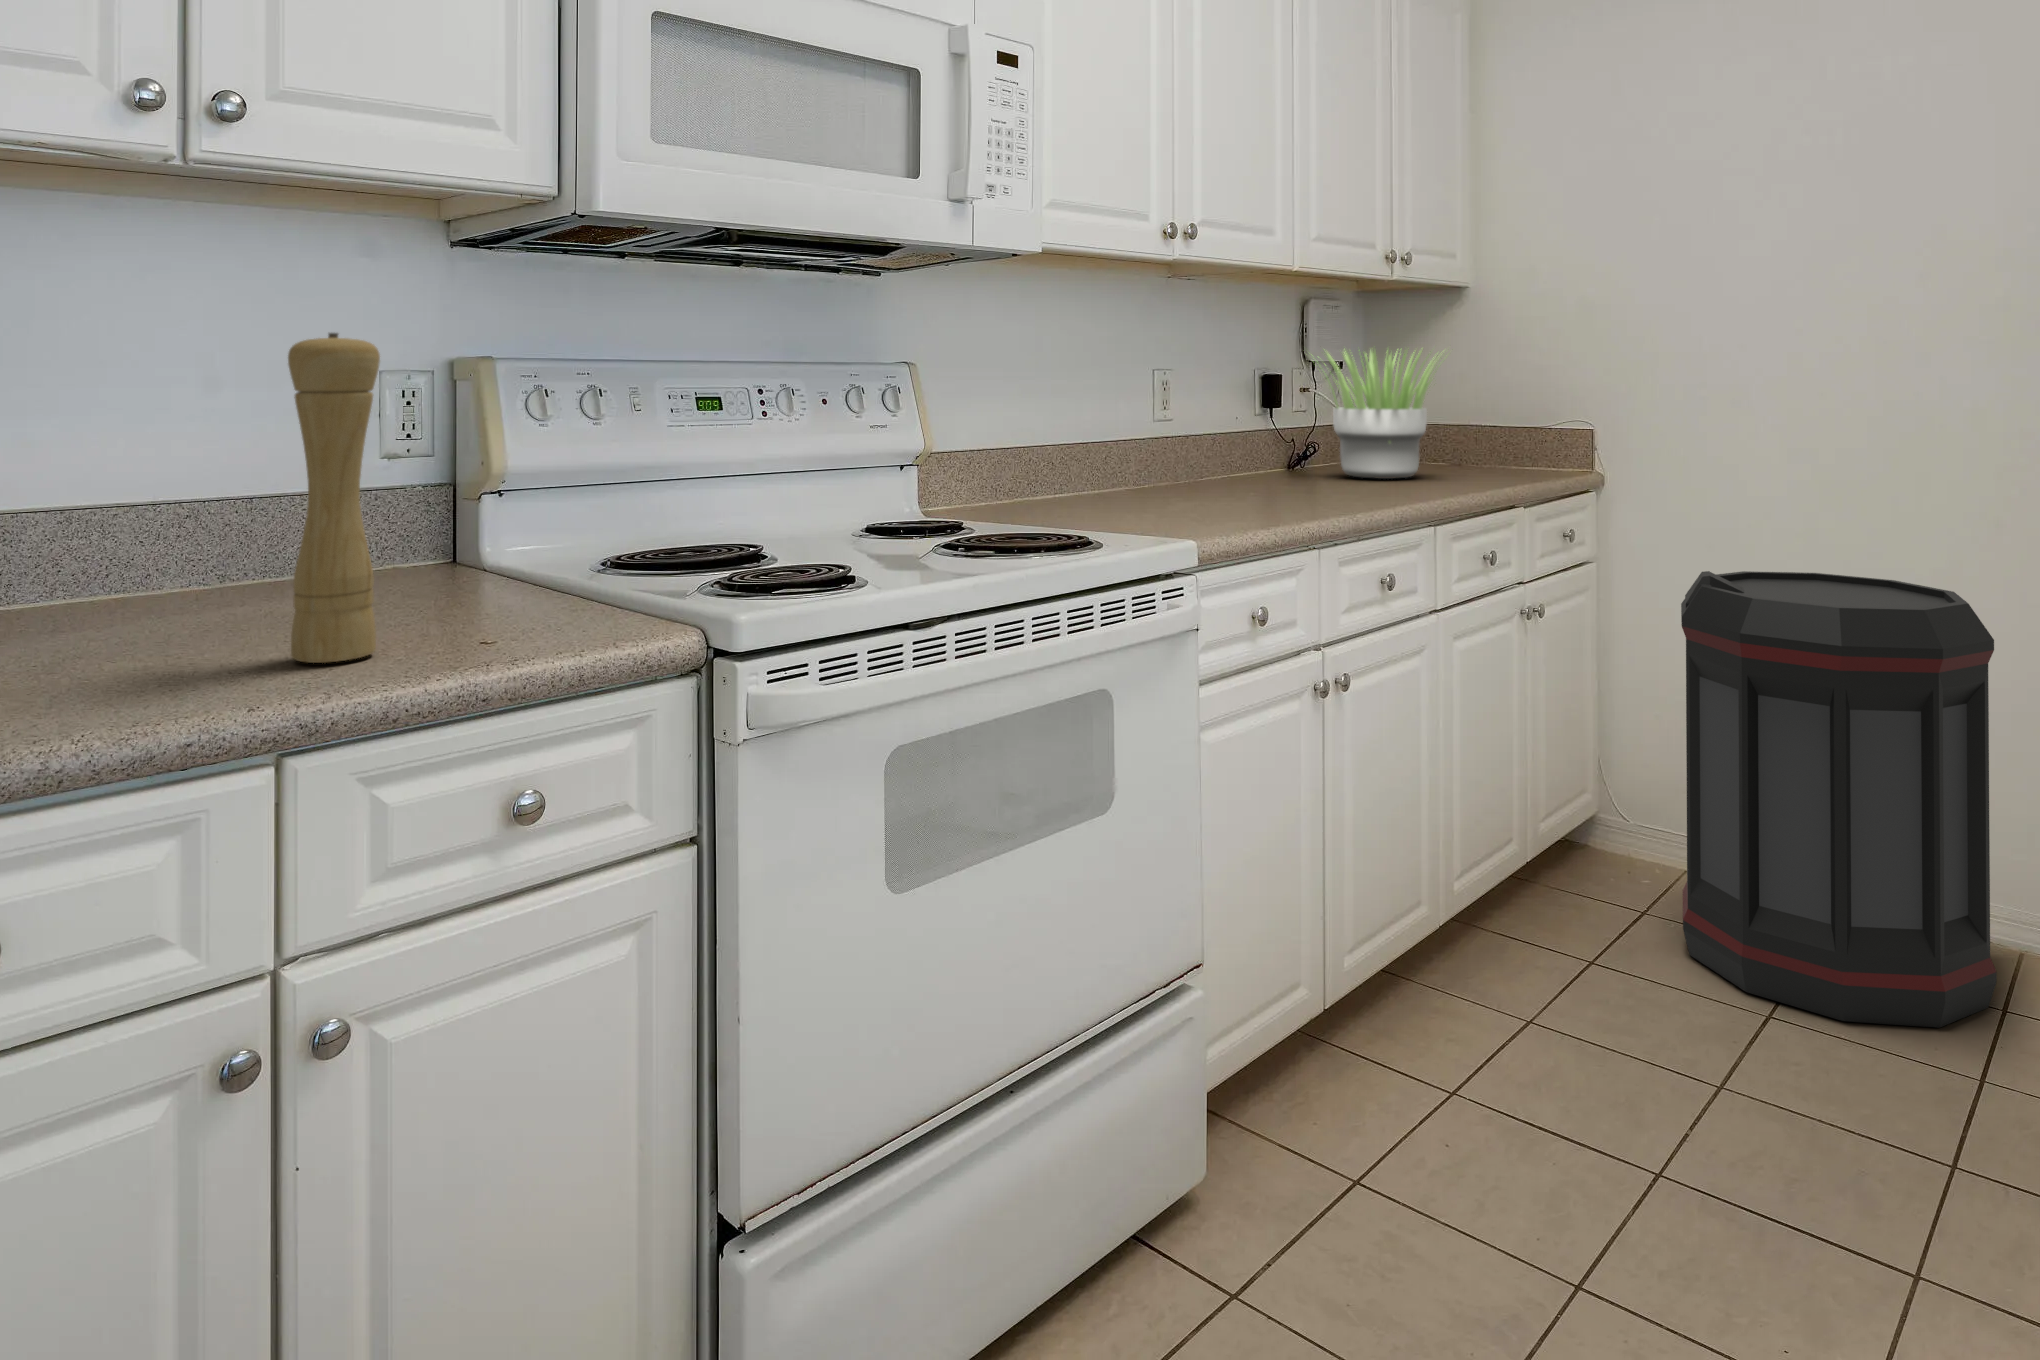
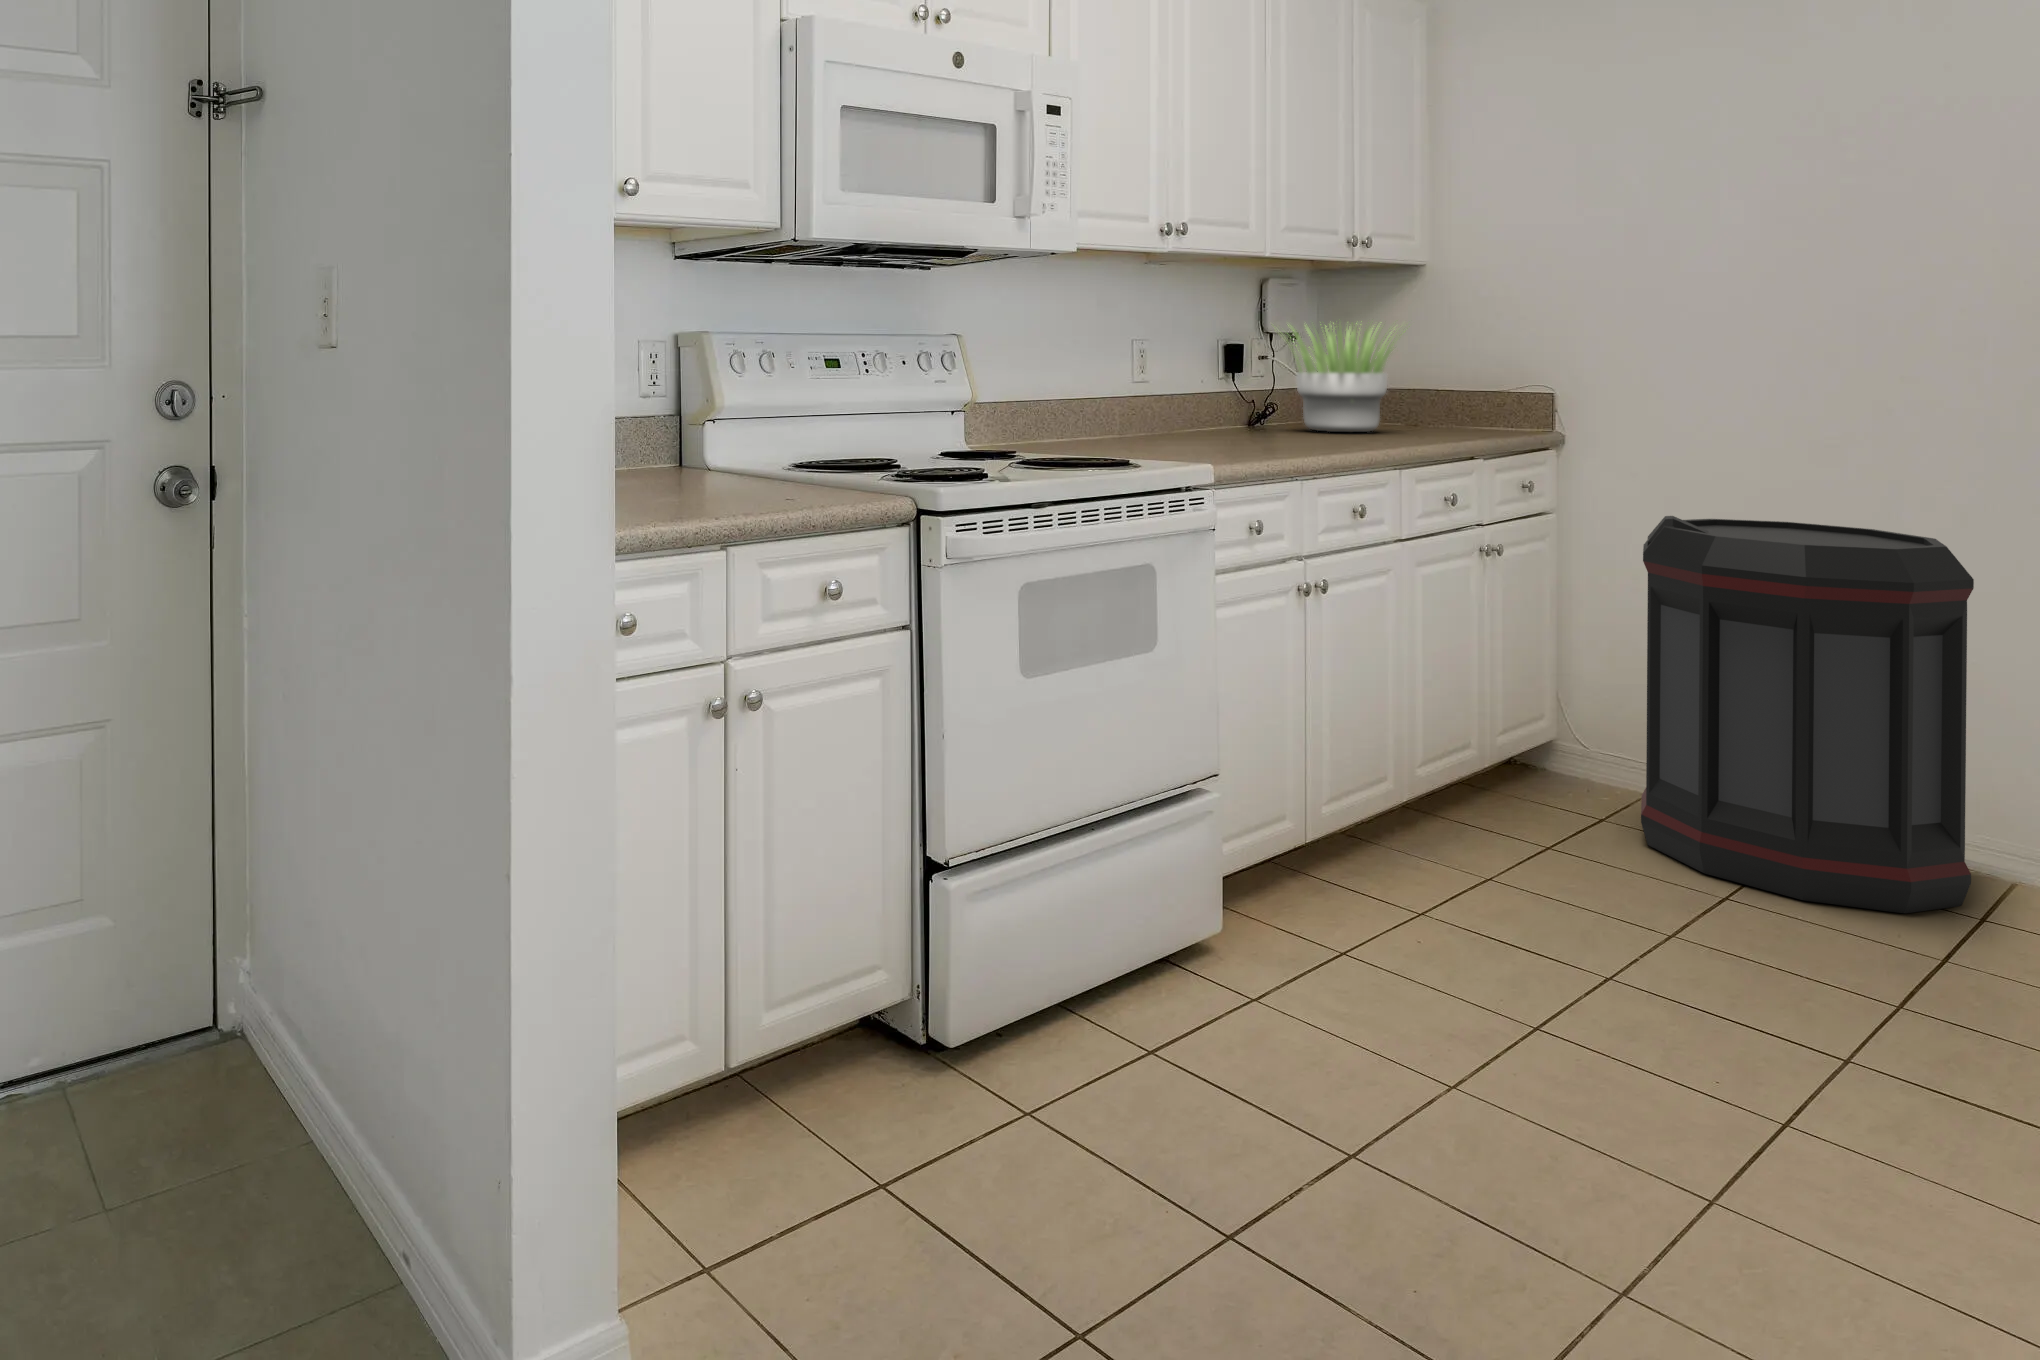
pepper mill: present [288,333,380,663] -> none [690,315,738,503]

